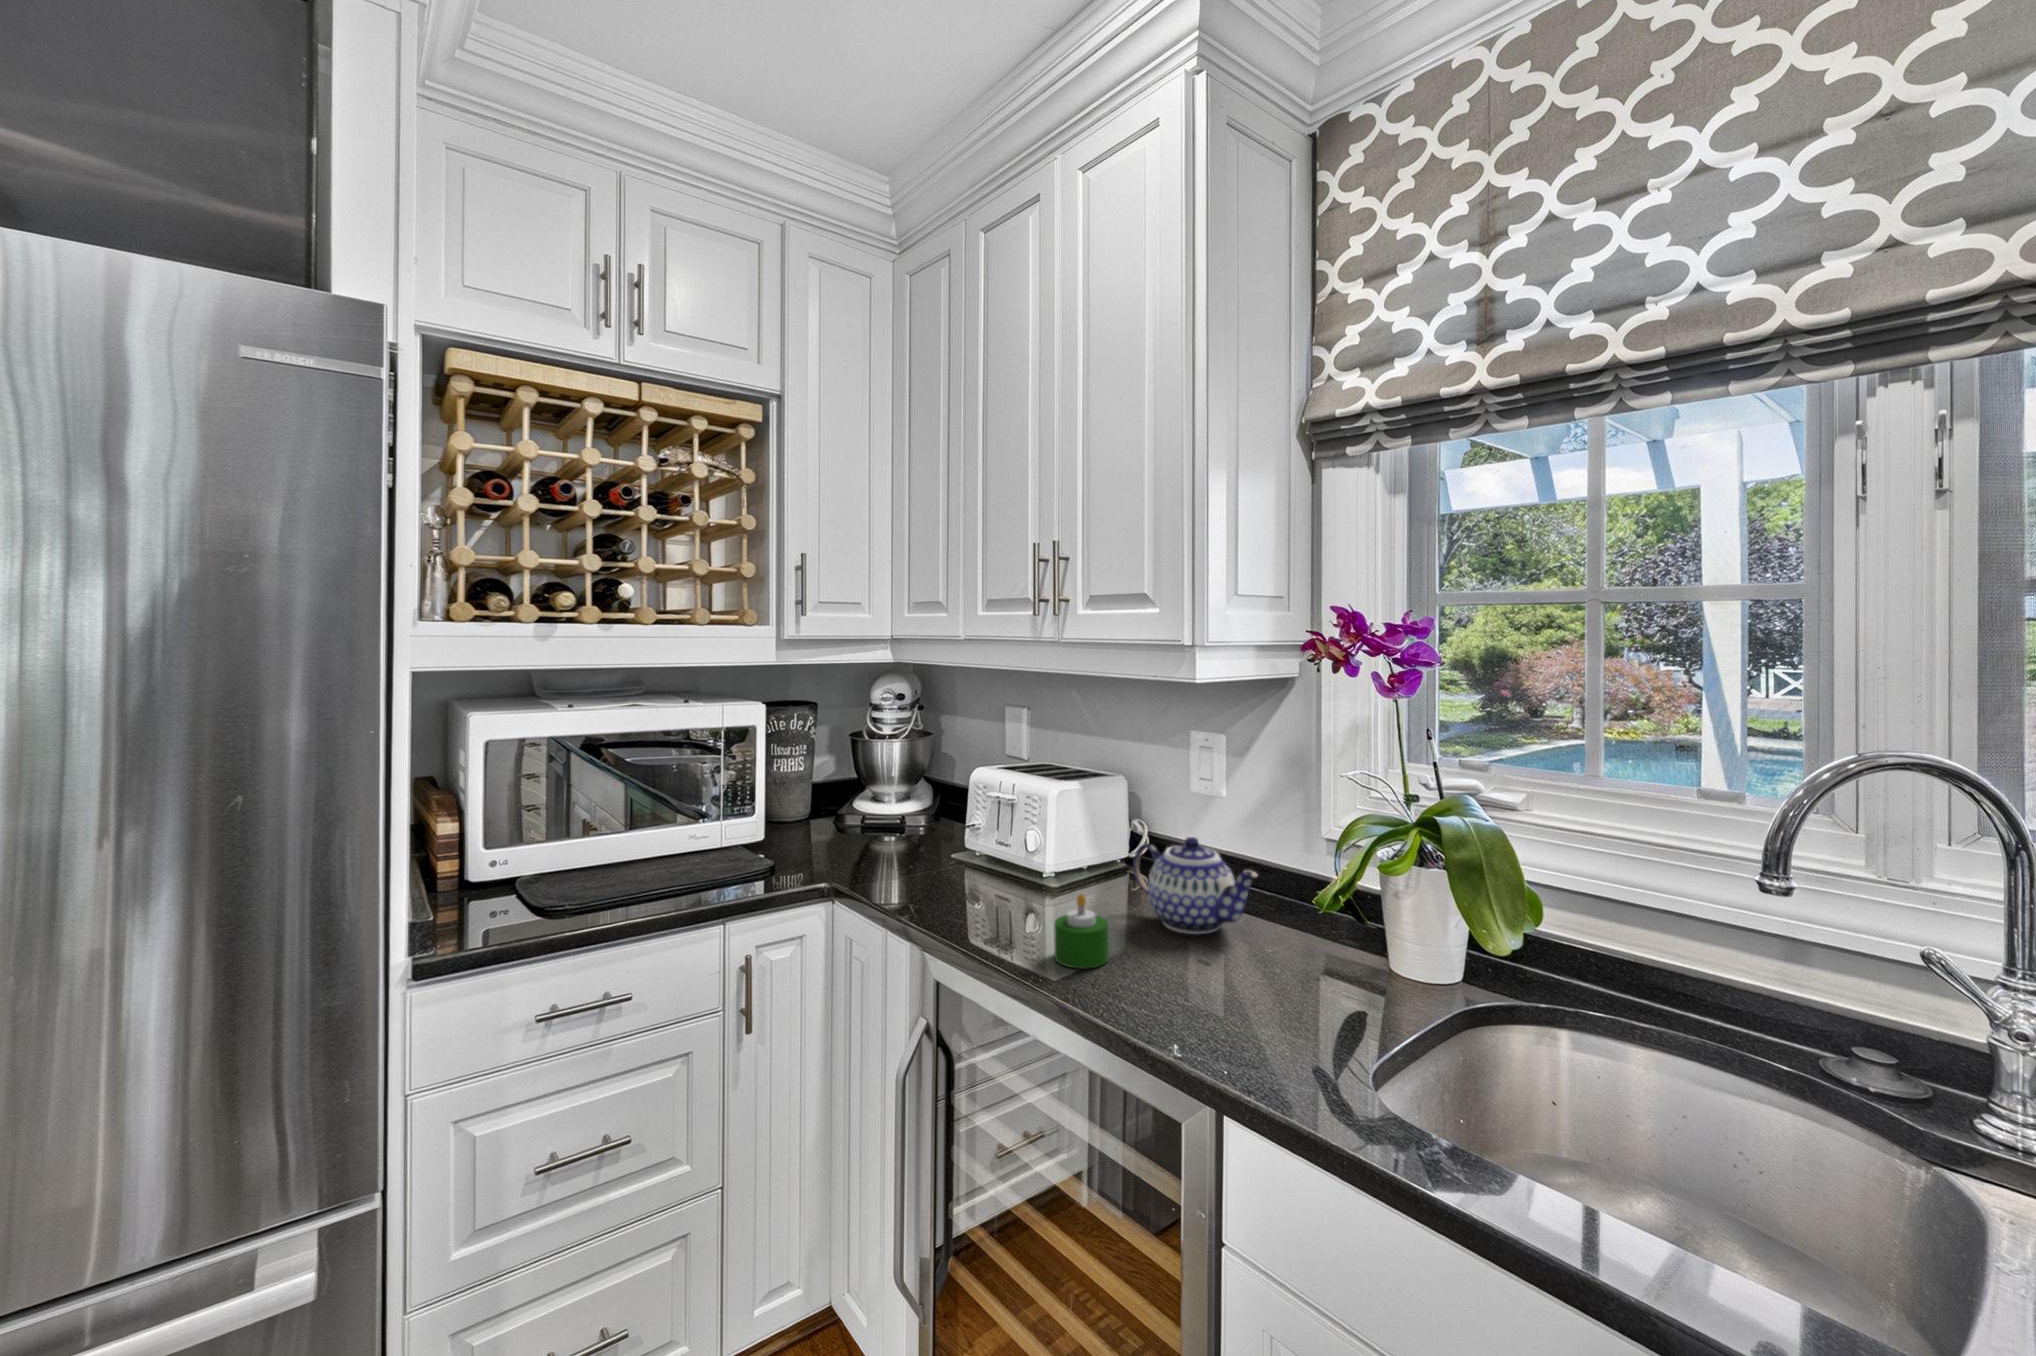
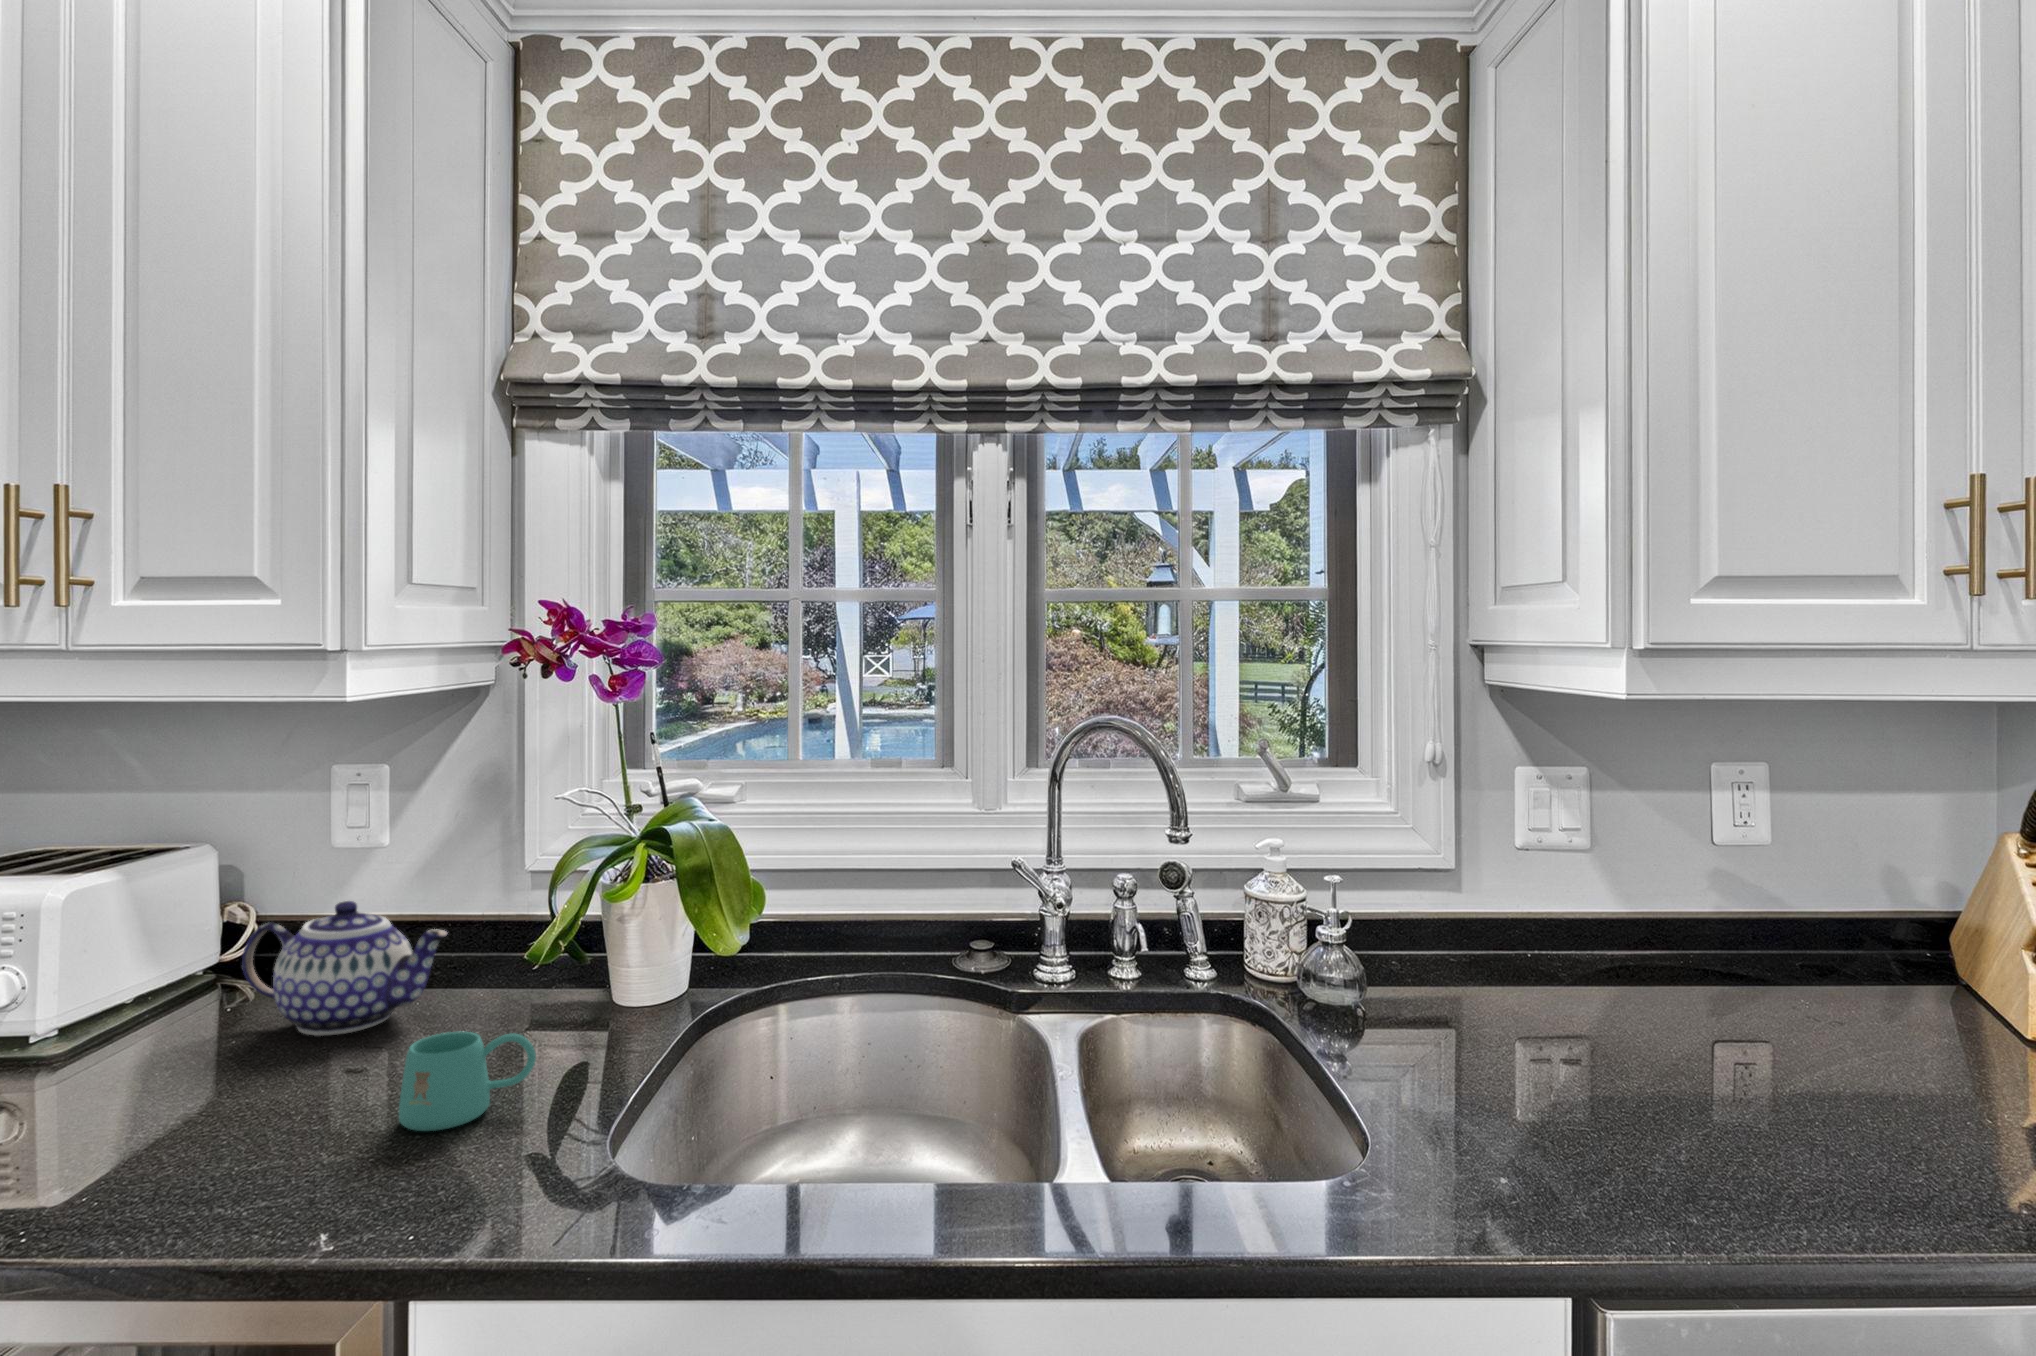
candle: present [1054,894,1109,969] -> none [101,1006,210,1124]
mug: none [1214,963,1314,1042] -> present [399,1032,536,1131]

